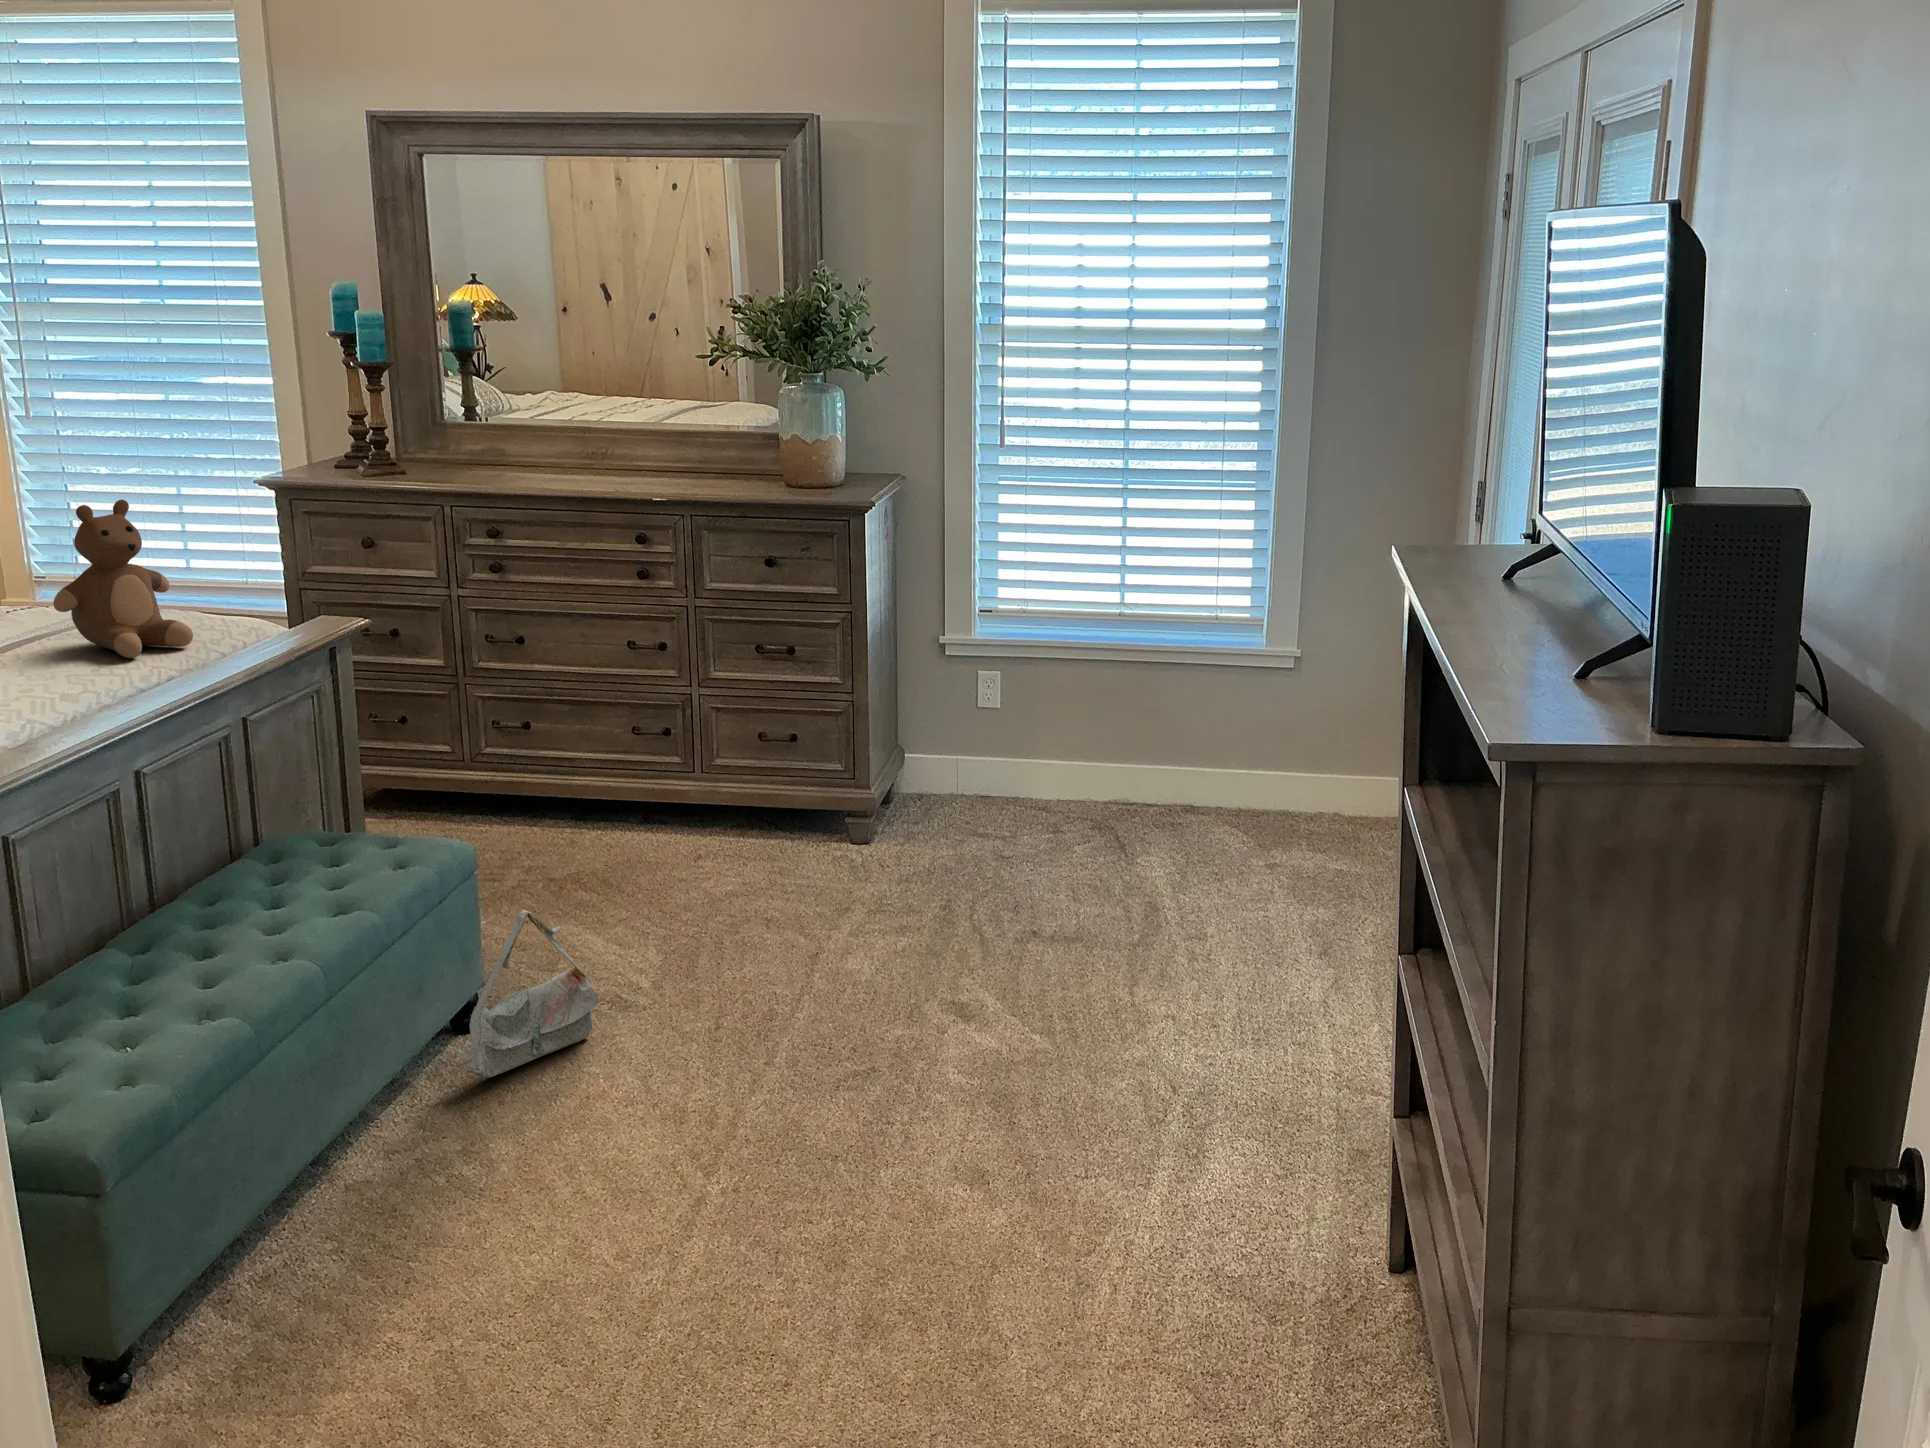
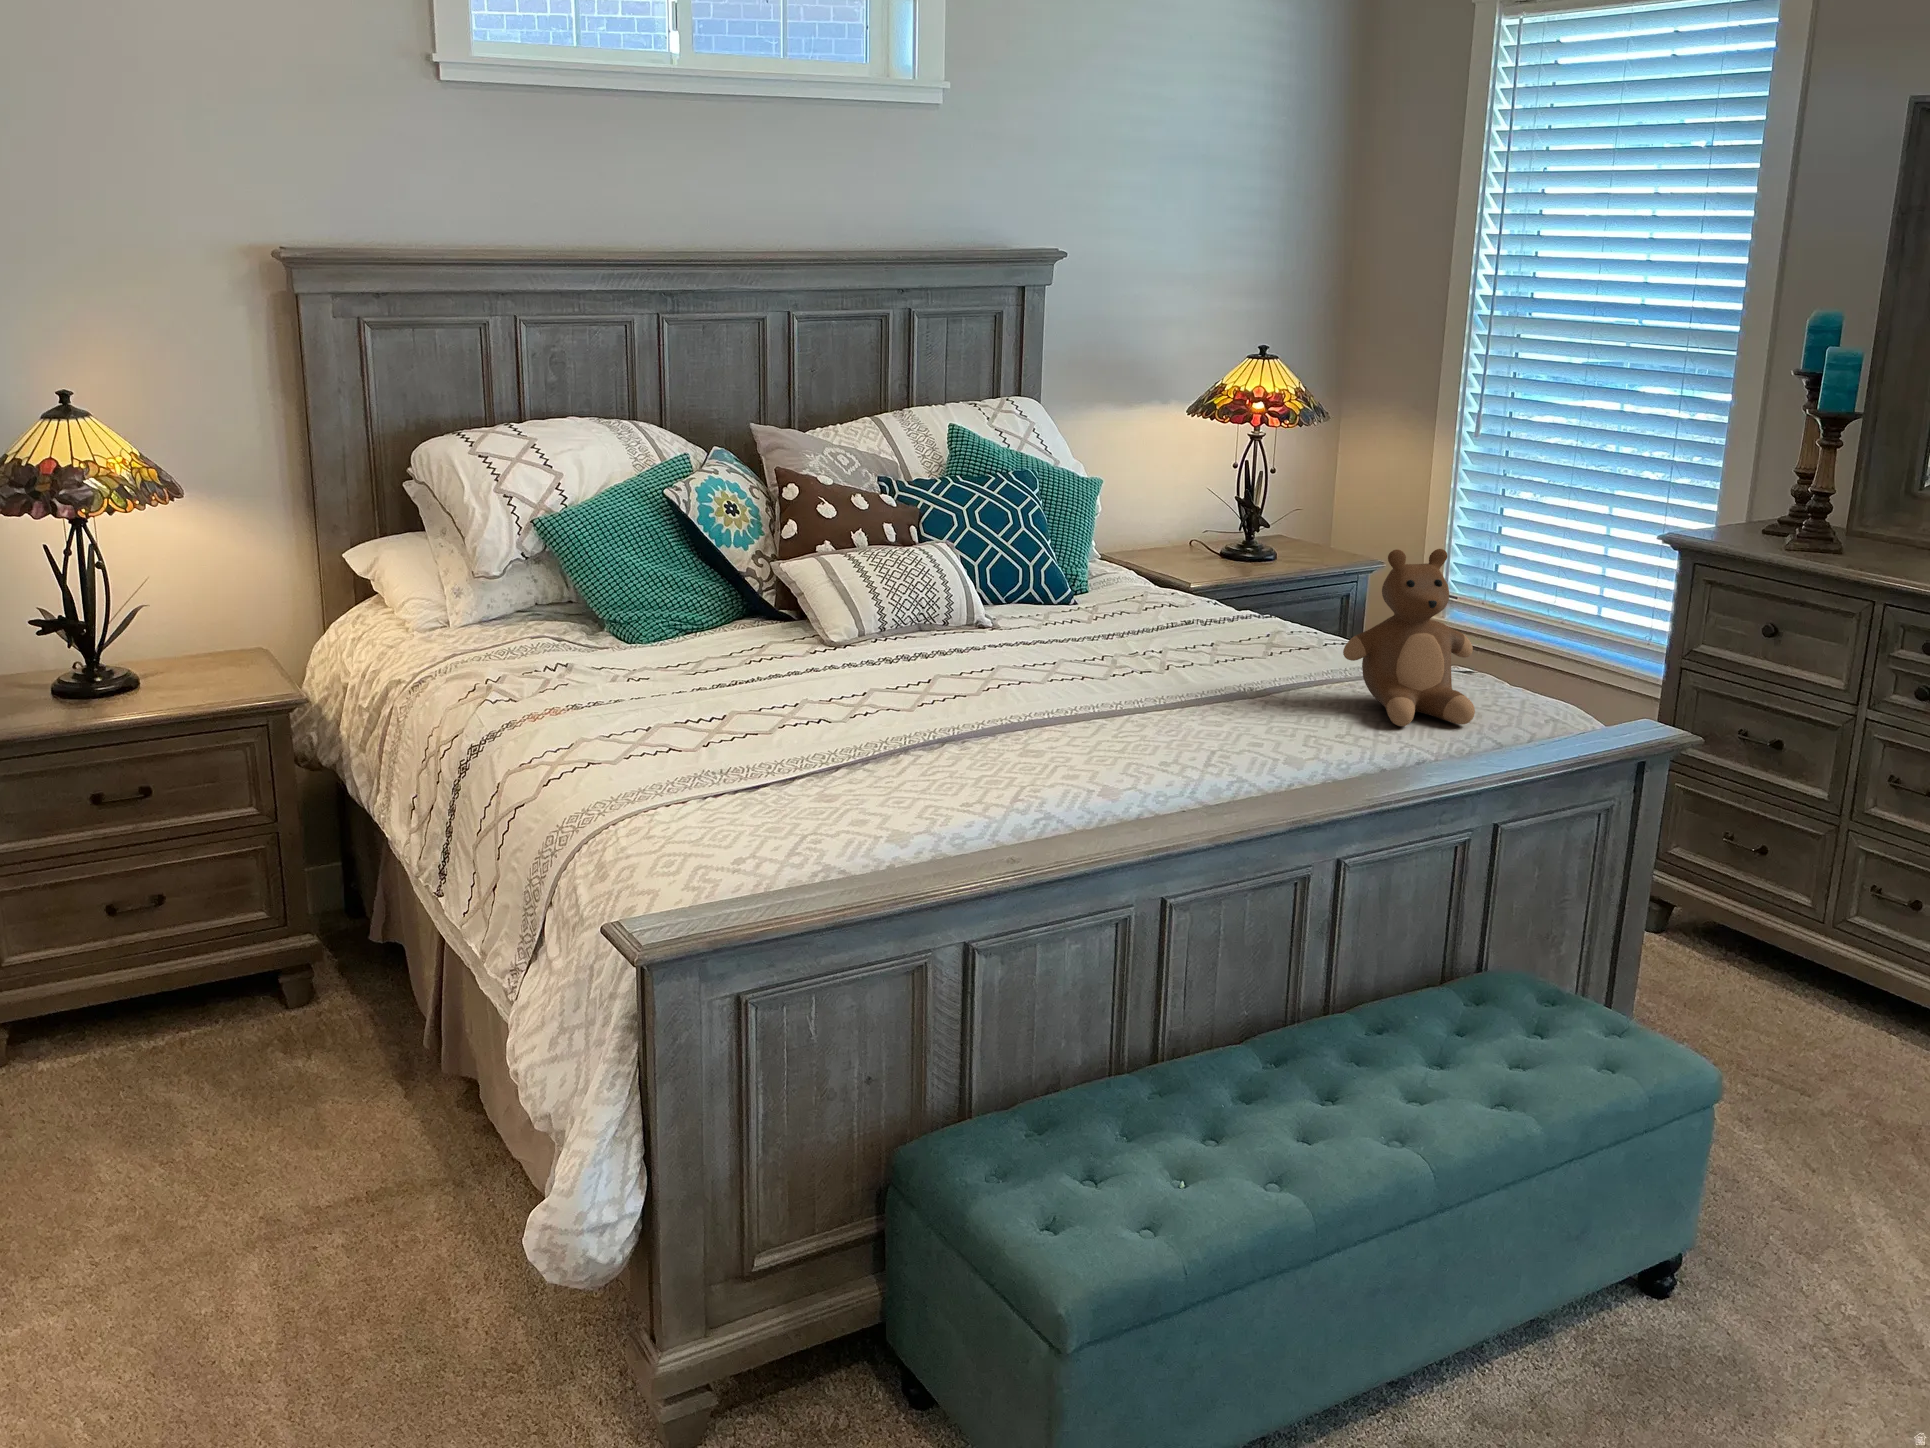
bag: present [470,910,601,1078] -> none [1619,1191,1835,1393]

